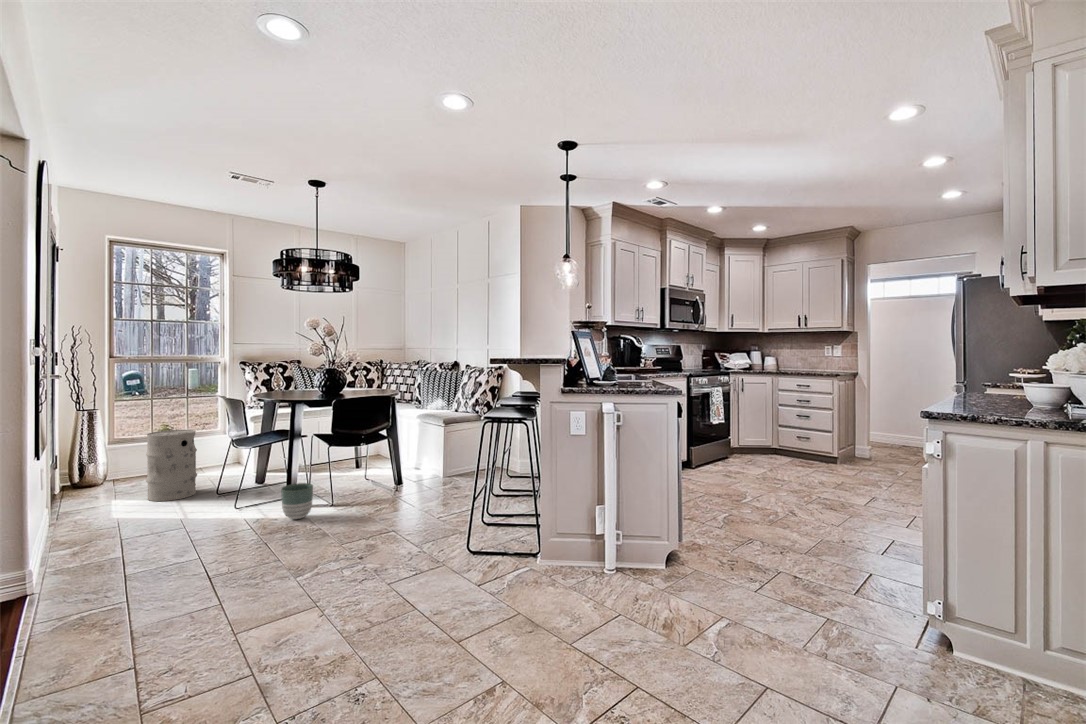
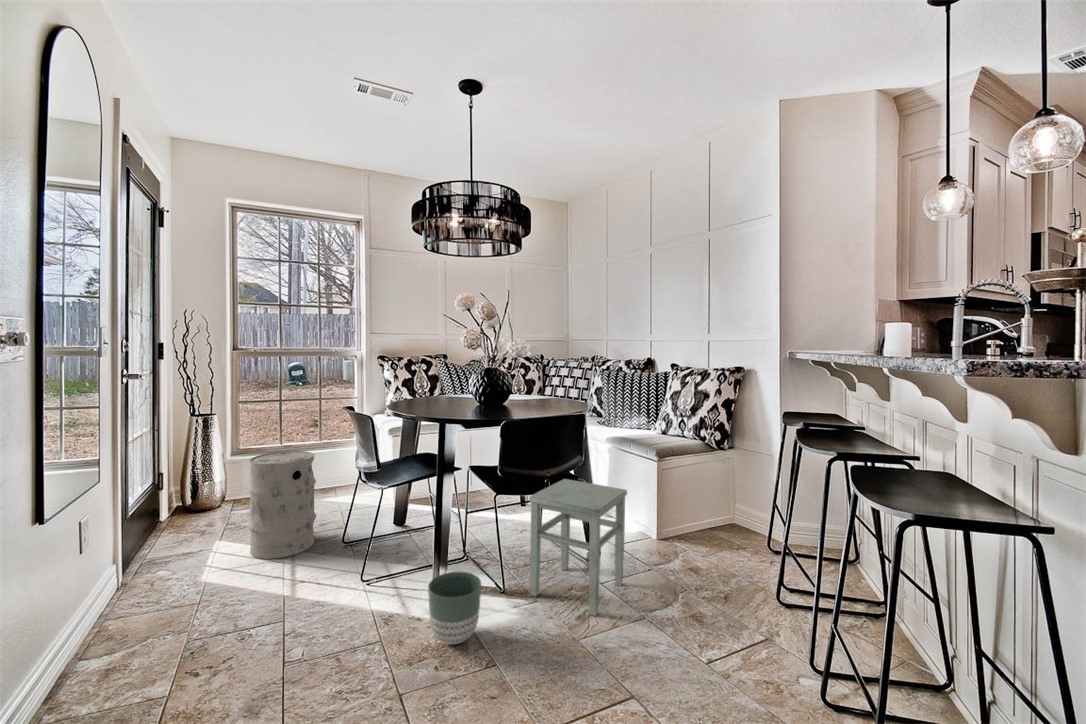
stool: none [347,436,410,506] -> present [529,479,627,616]

